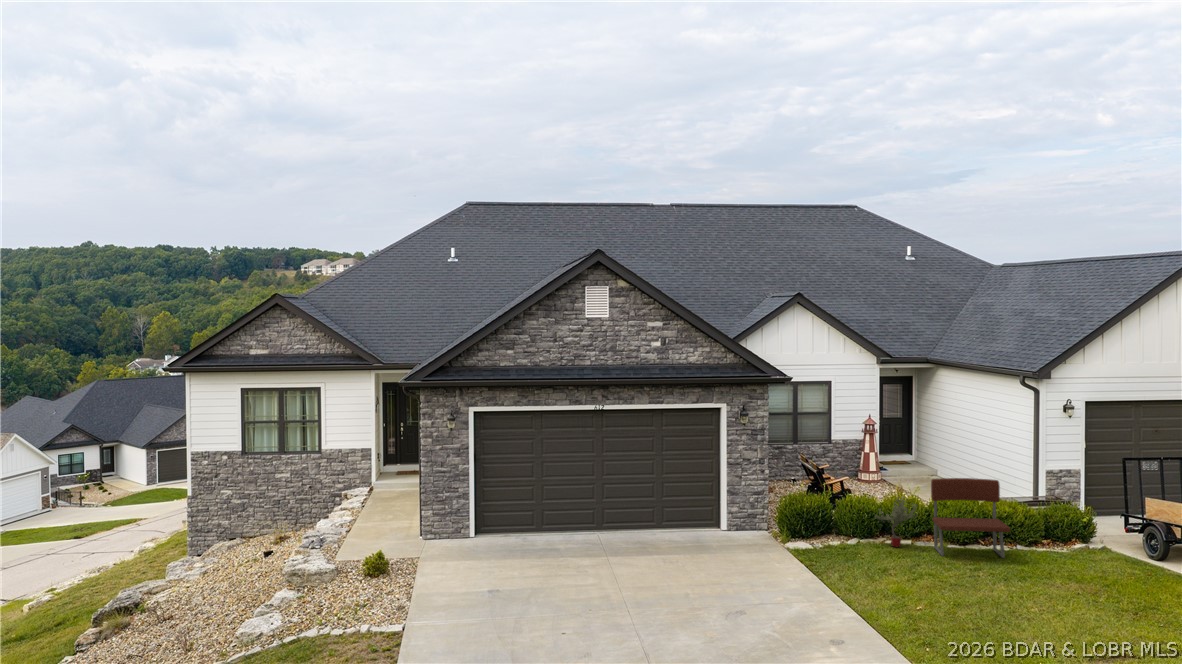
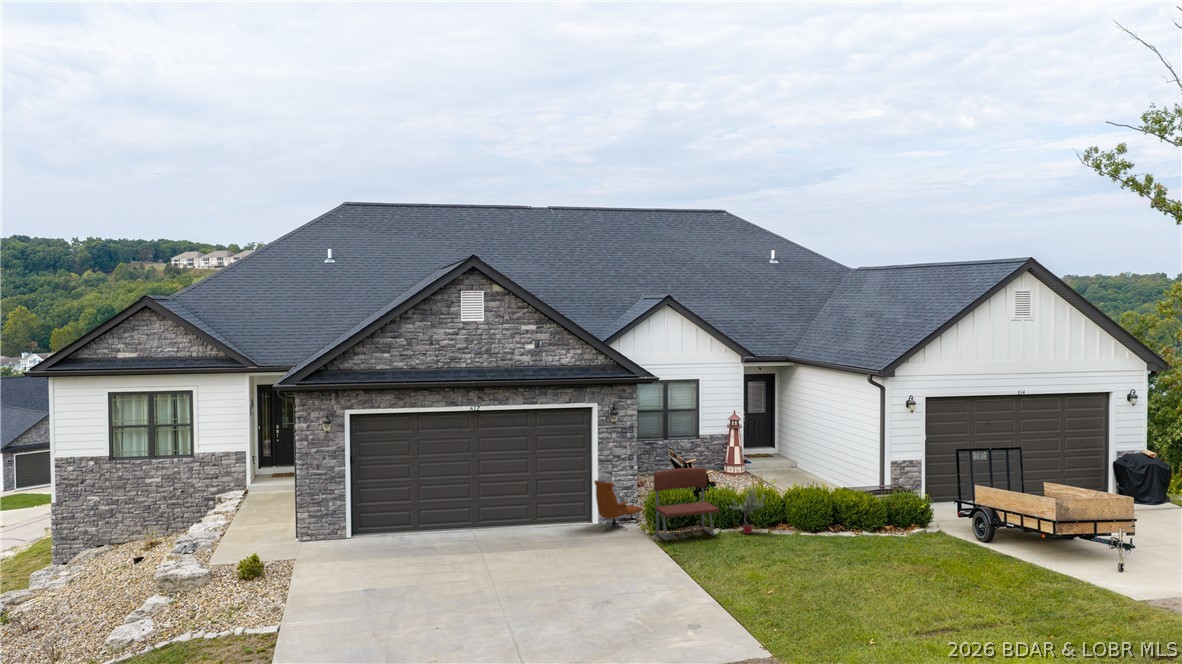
bench: present [931,478,1010,558] -> present [654,468,719,541]
lounge chair: none [726,484,776,540] -> present [595,480,642,529]

